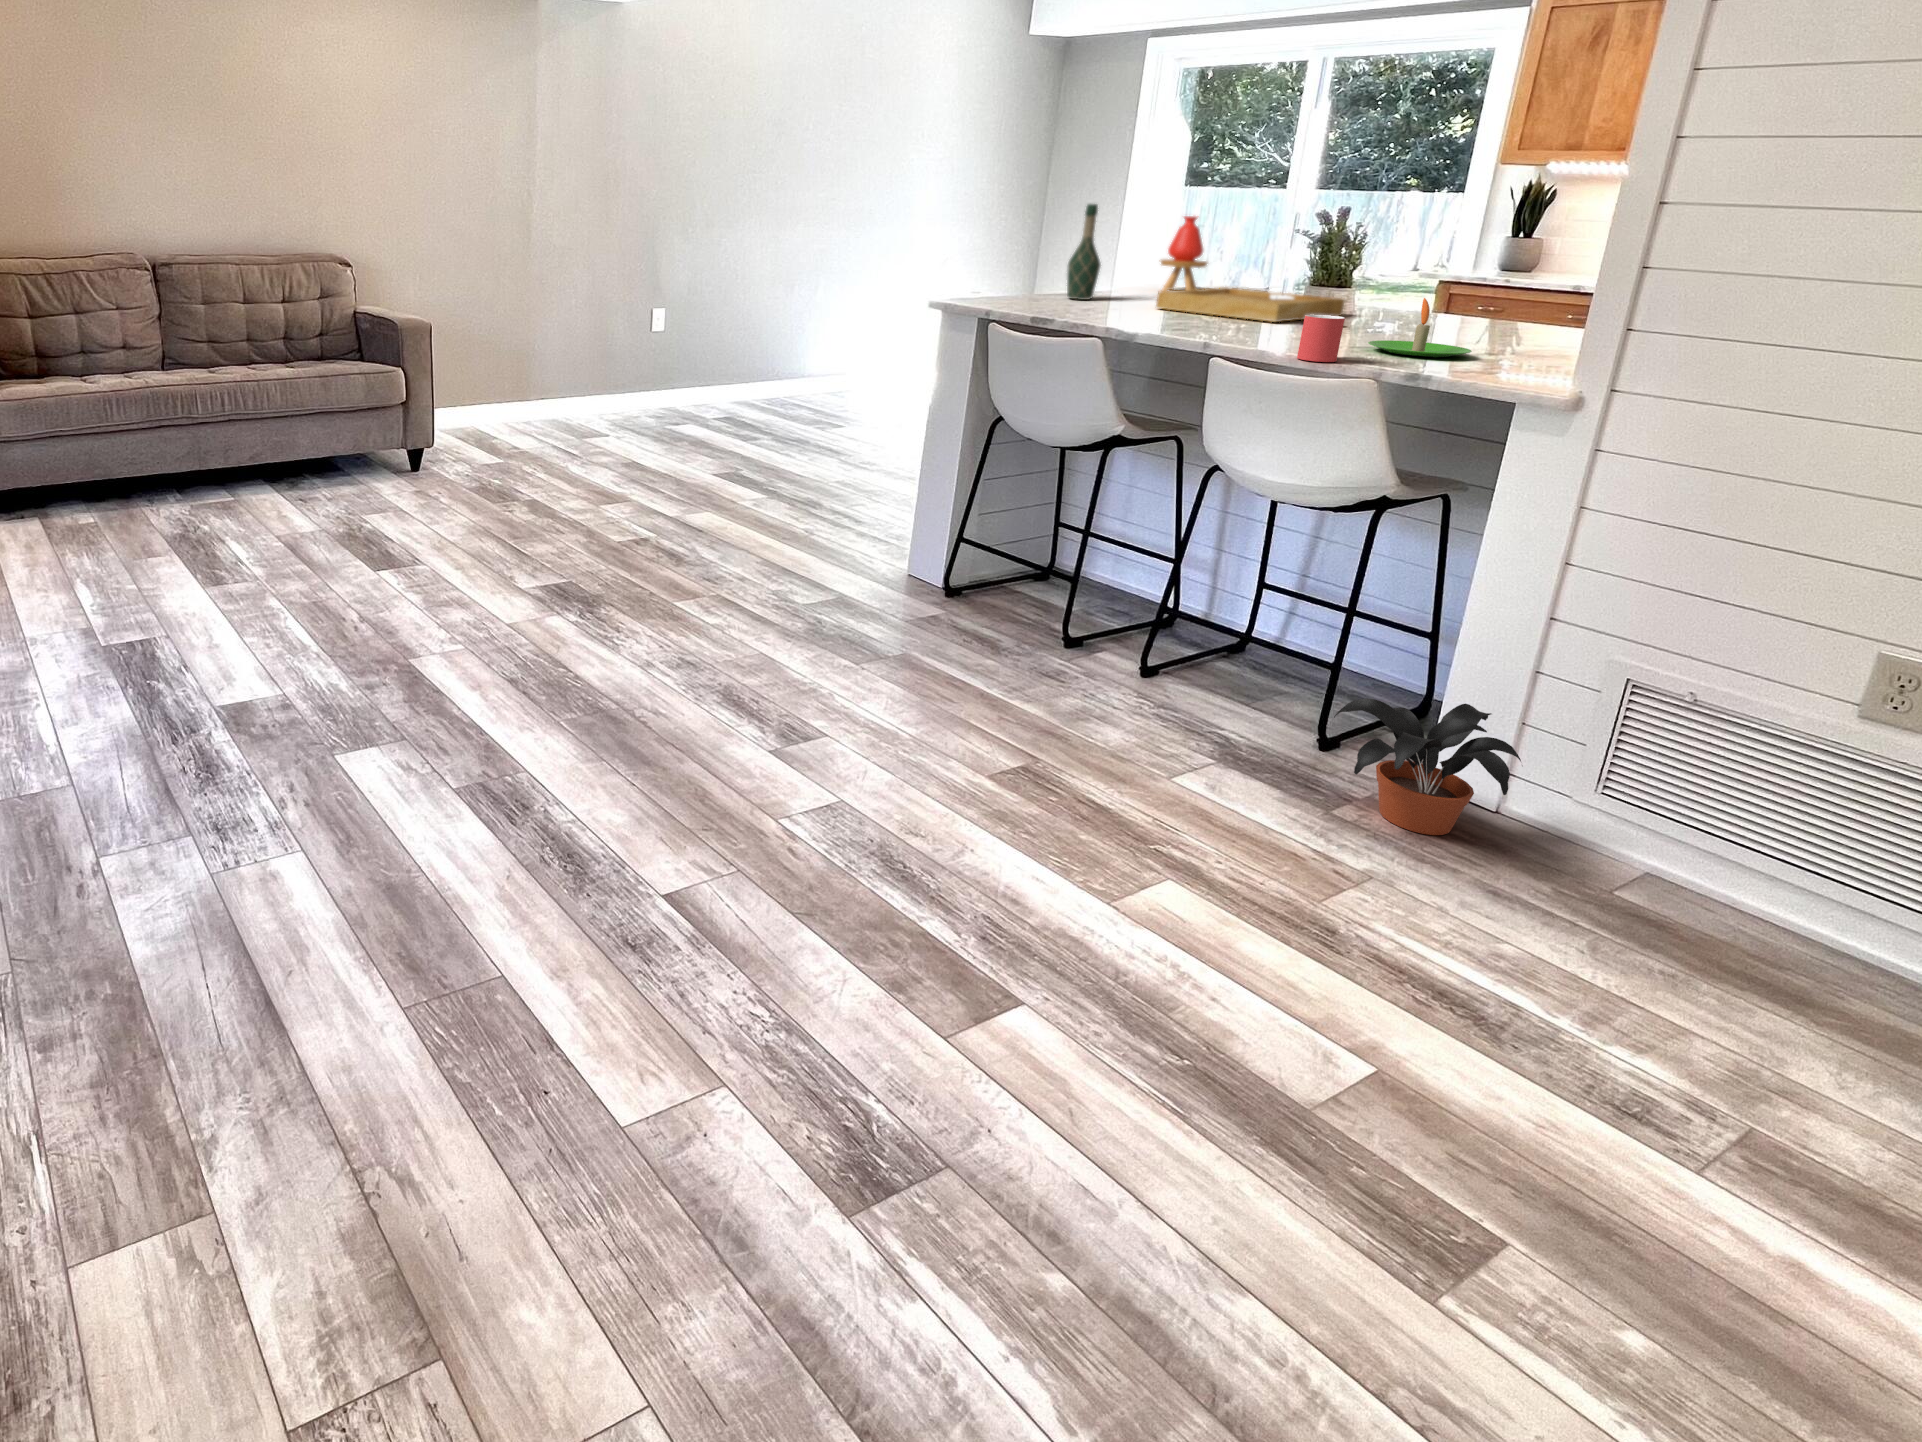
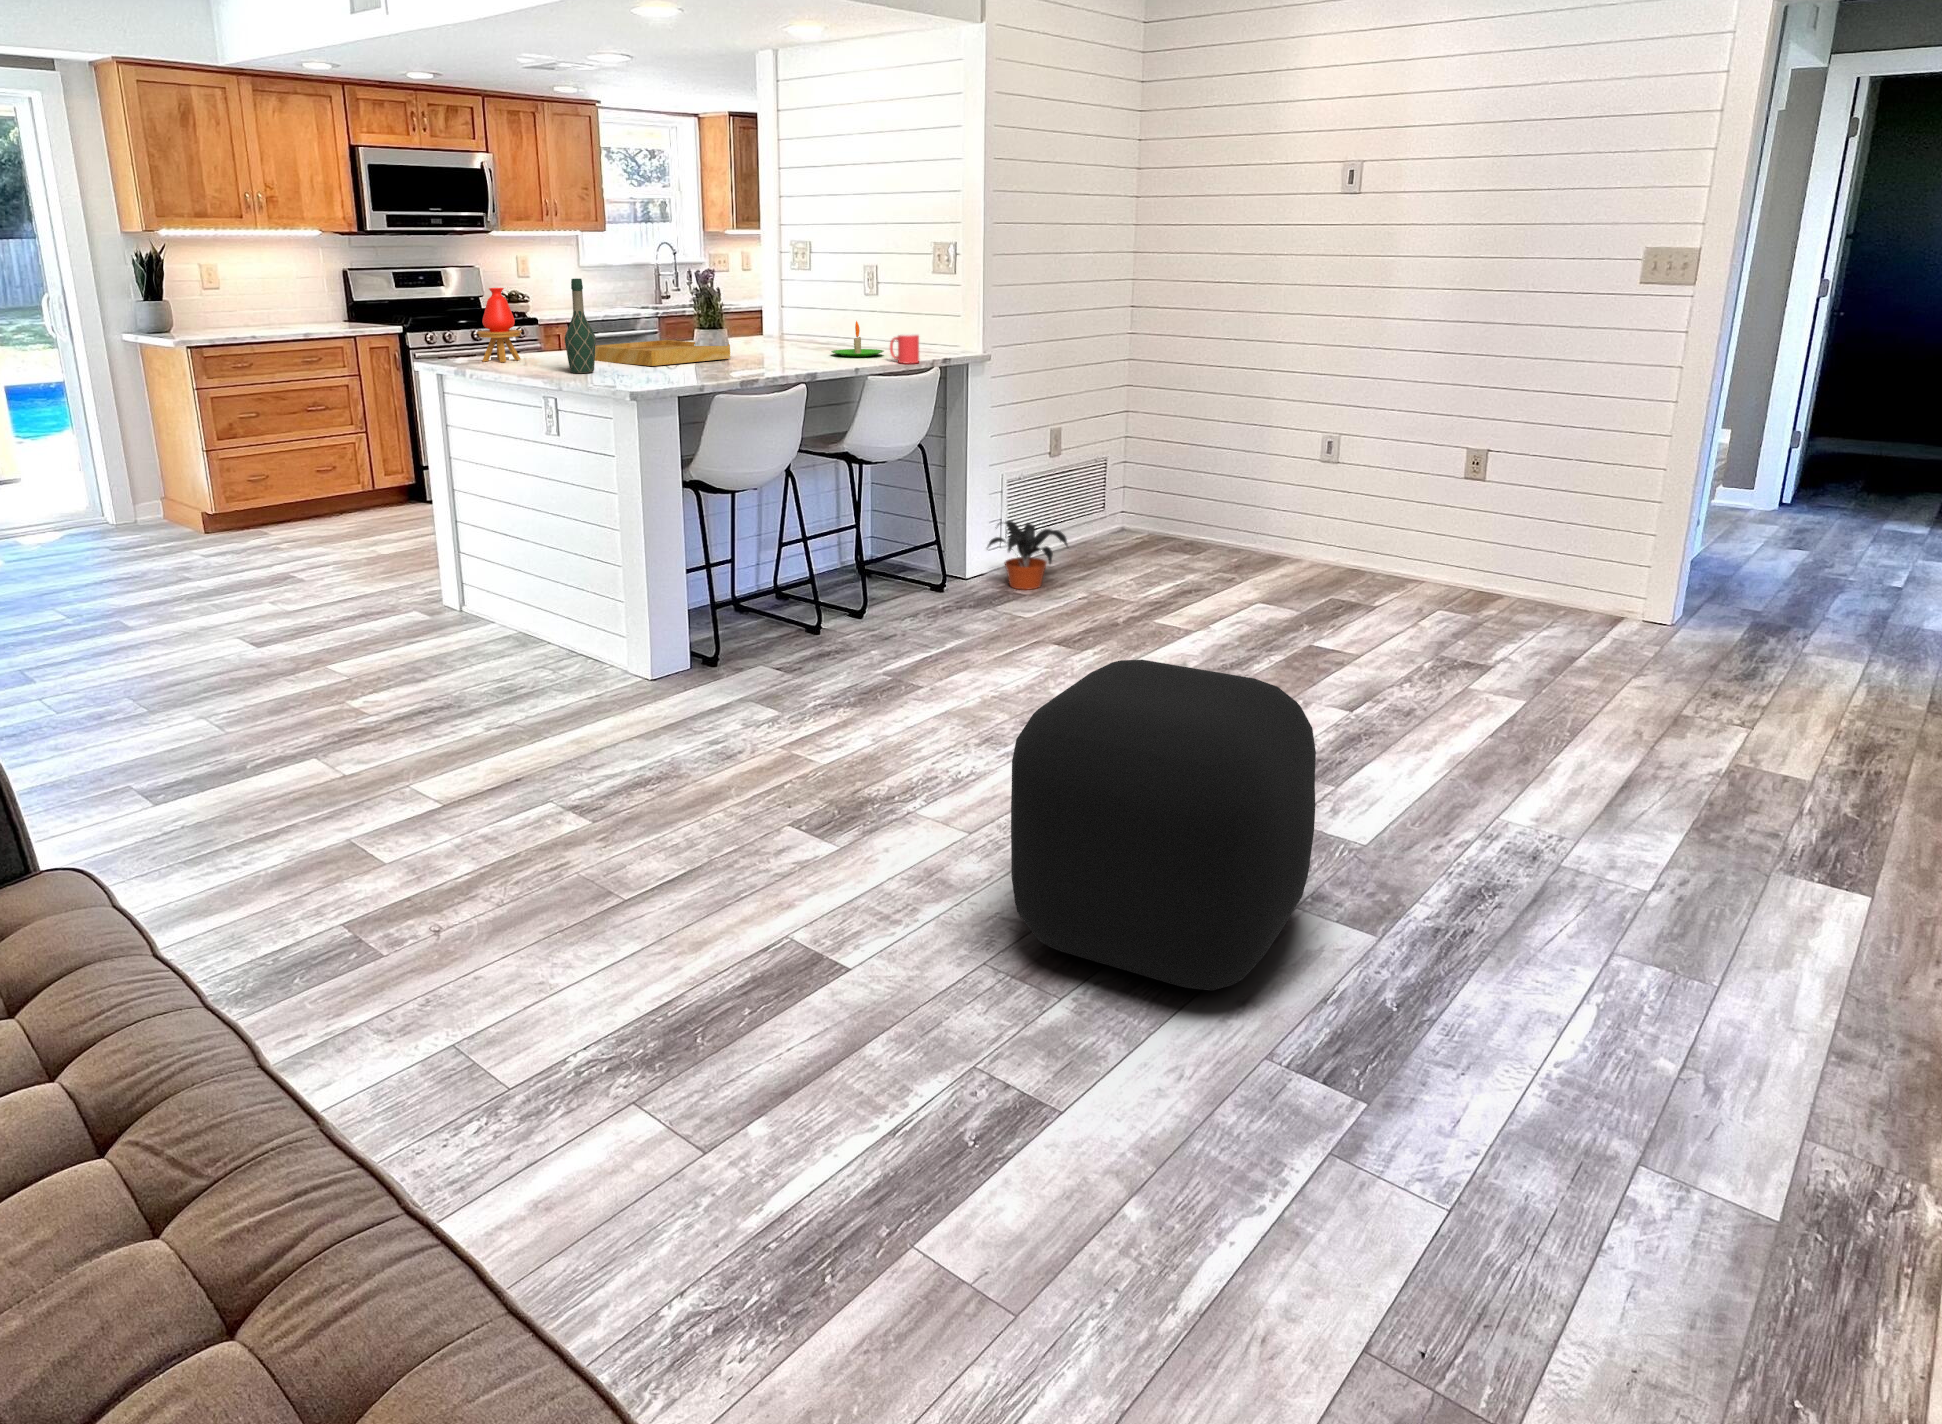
ottoman: none [198,455,418,674] -> present [1011,660,1316,991]

